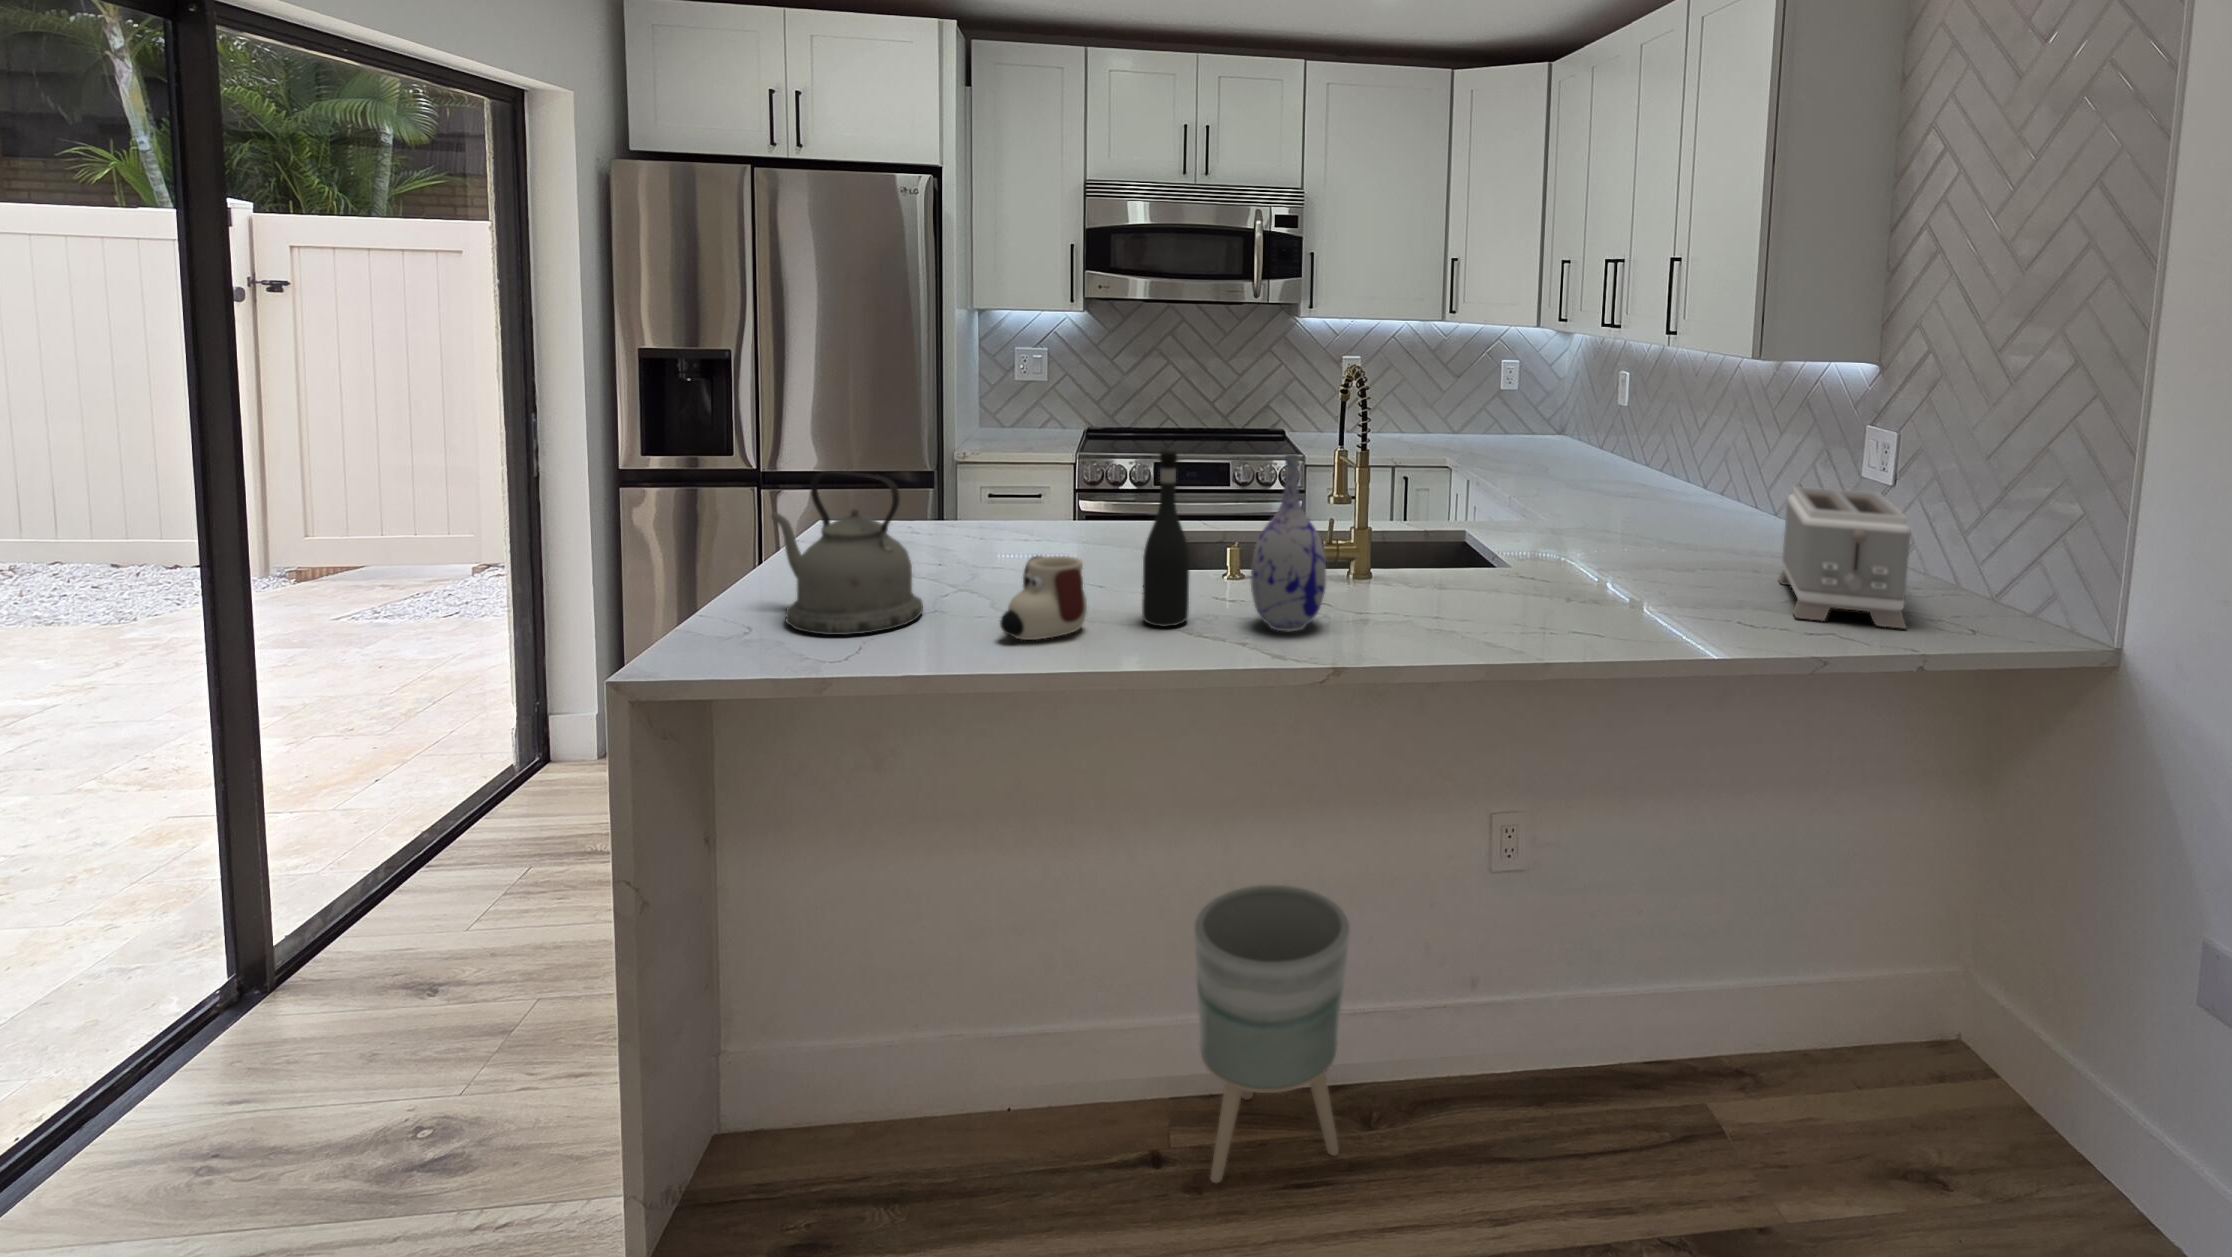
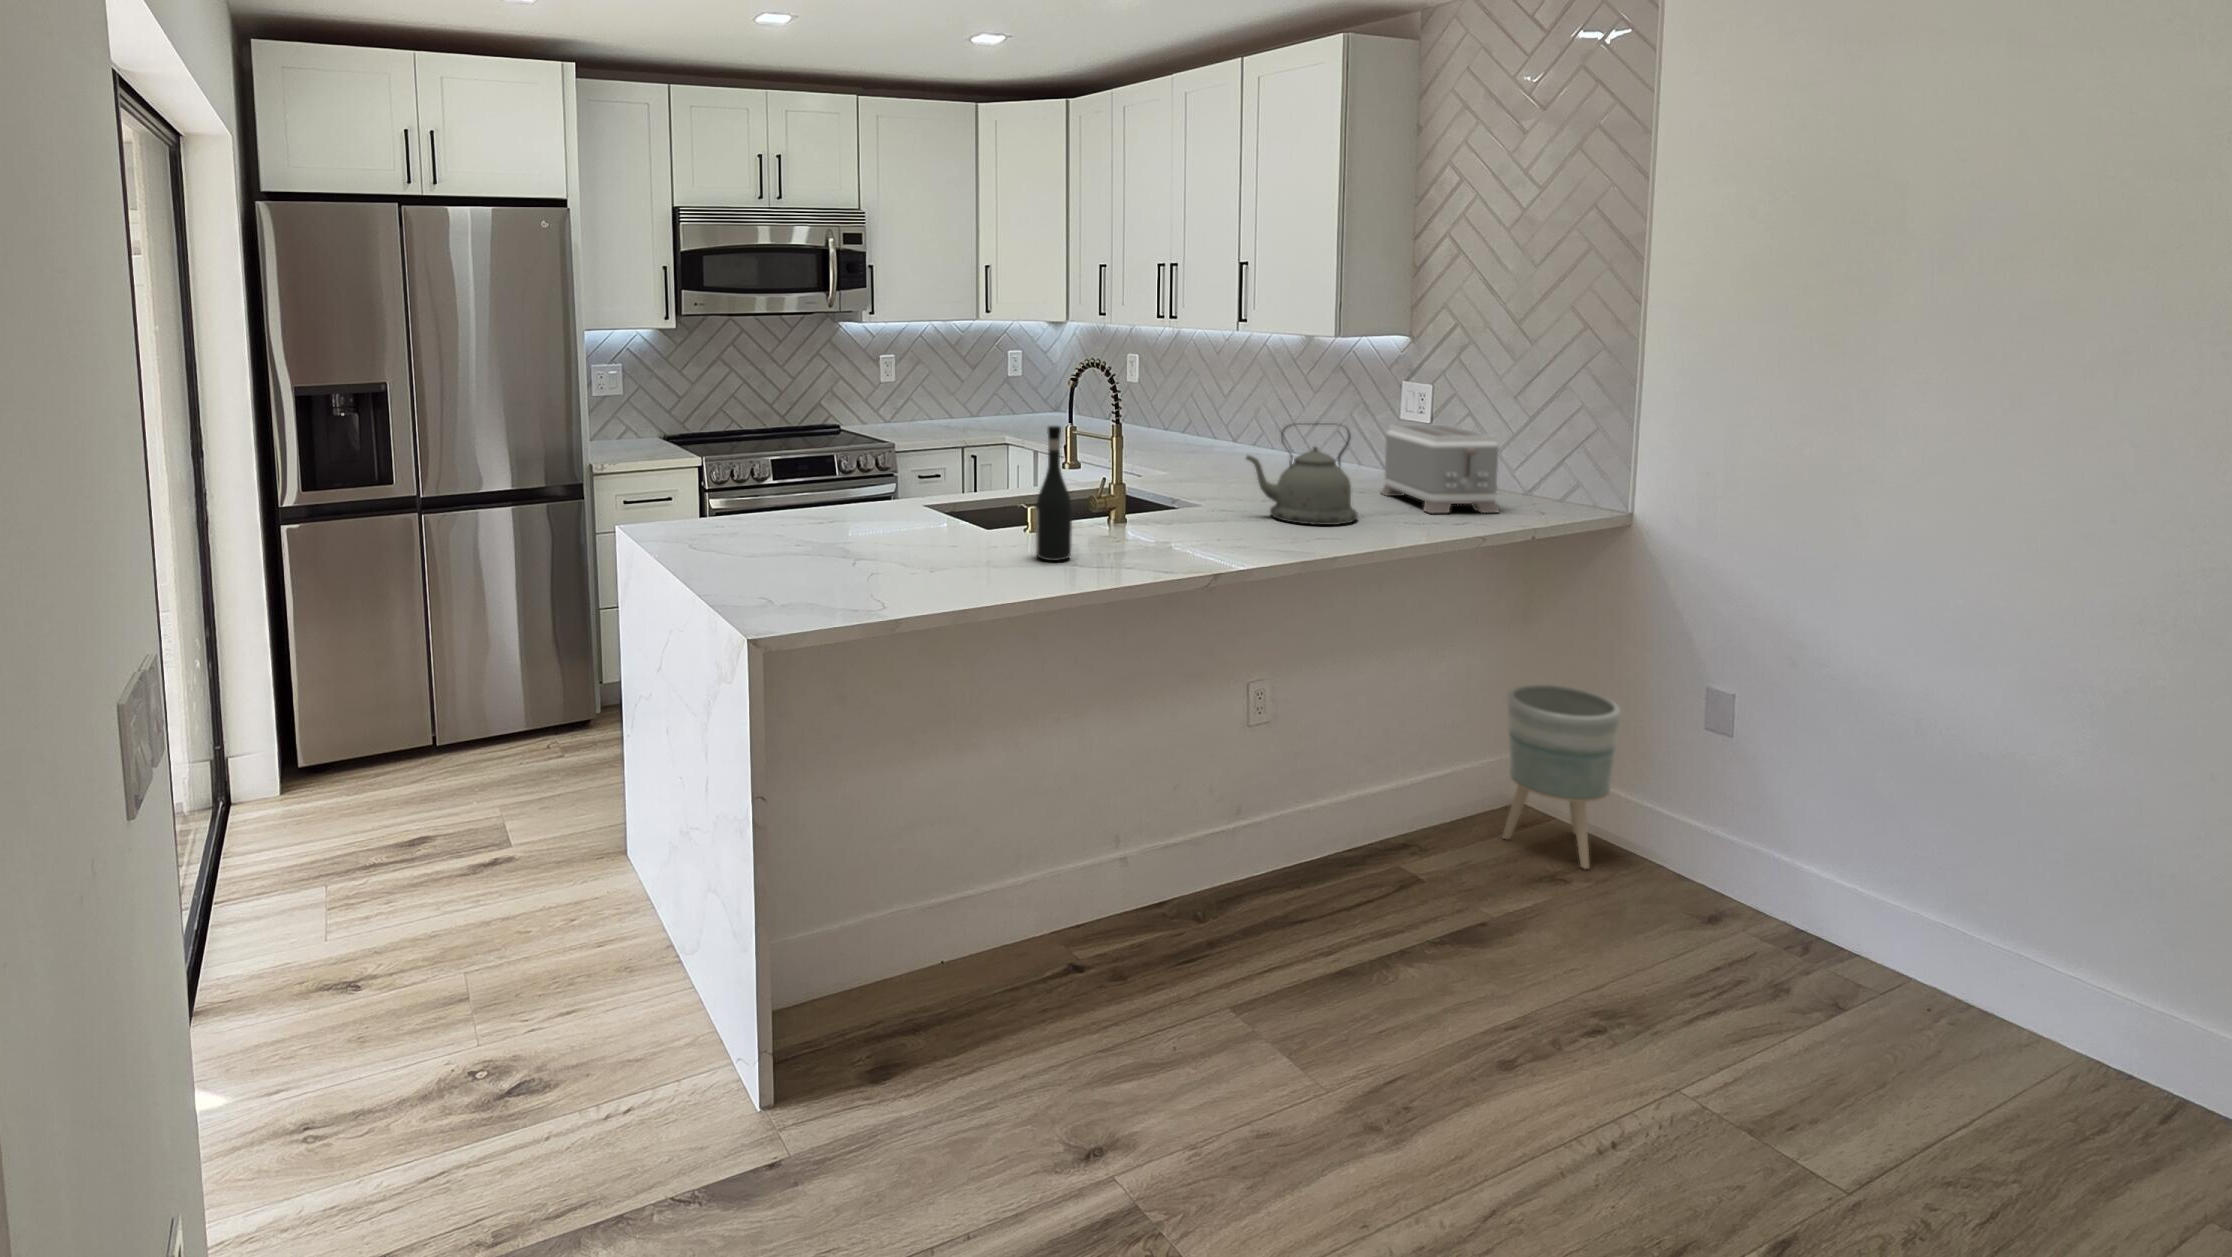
vase: present [1251,455,1326,631] -> none [1110,422,1168,554]
kettle: present [772,471,923,635] -> present [1246,426,1358,525]
mug: present [1000,556,1087,640] -> none [953,513,1020,578]
planter: present [1194,885,1350,1183] -> present [1503,685,1621,869]

